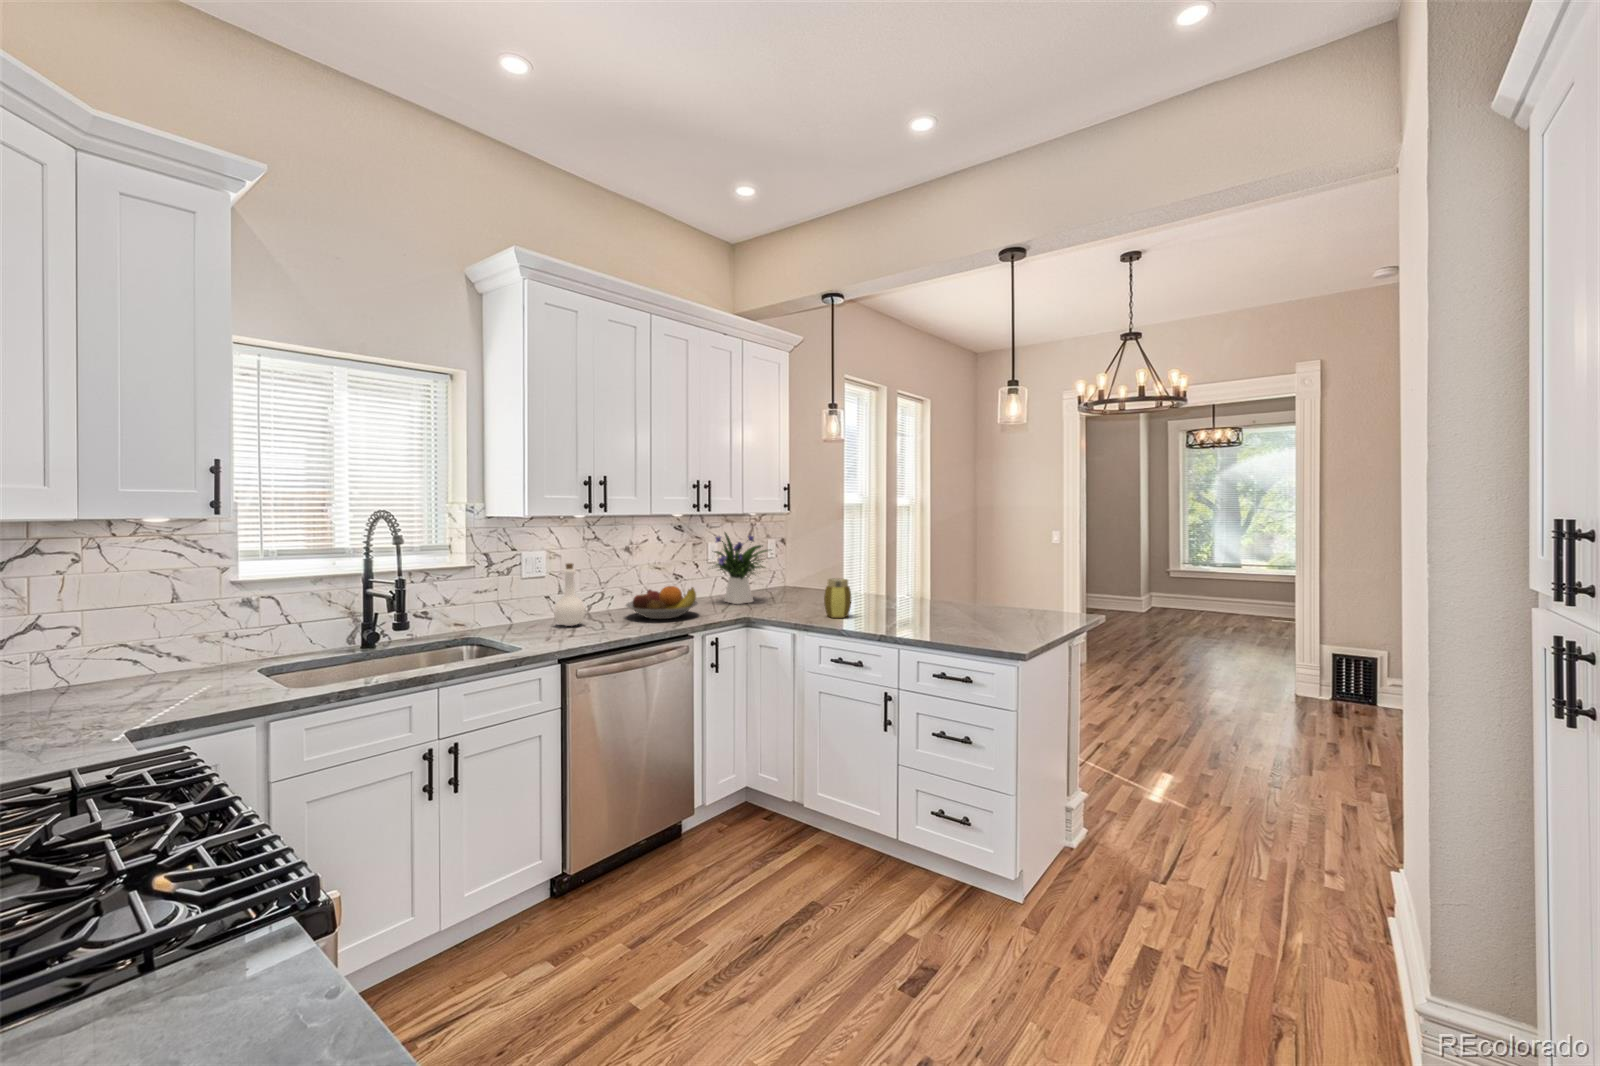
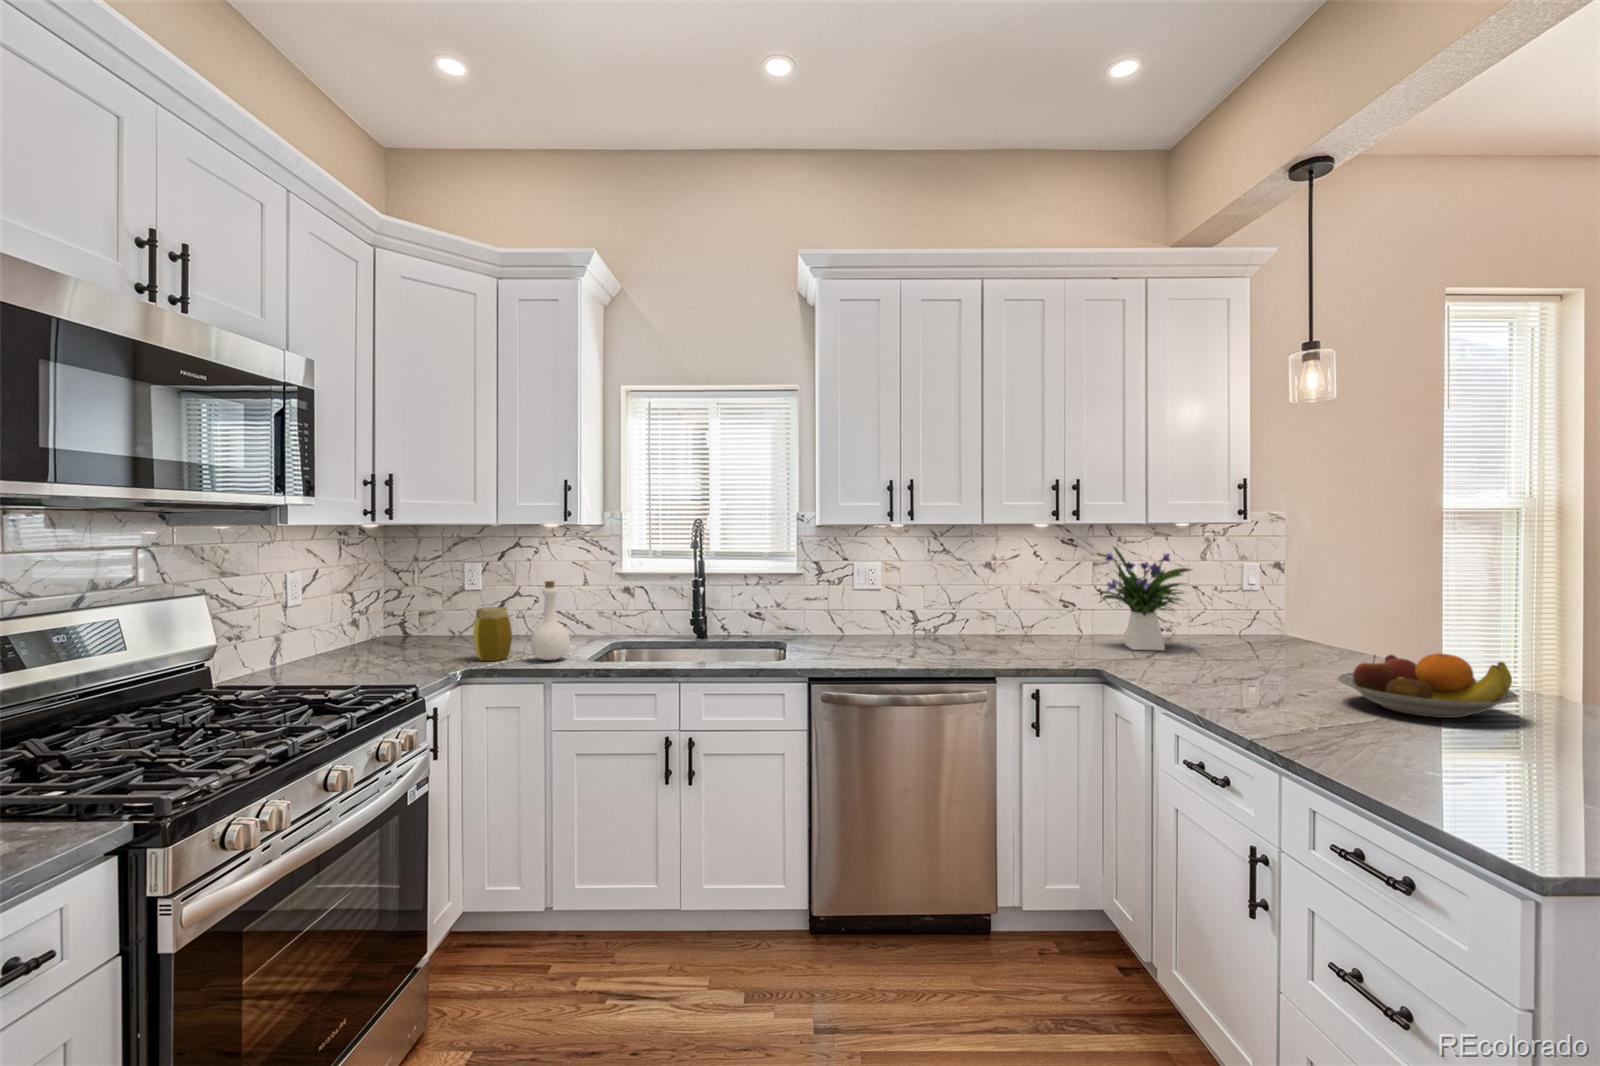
bottle: present [555,563,585,626] -> present [531,581,570,660]
jar: present [824,578,851,618] -> present [473,607,512,661]
fruit bowl: present [626,586,698,619] -> present [1338,653,1519,718]

